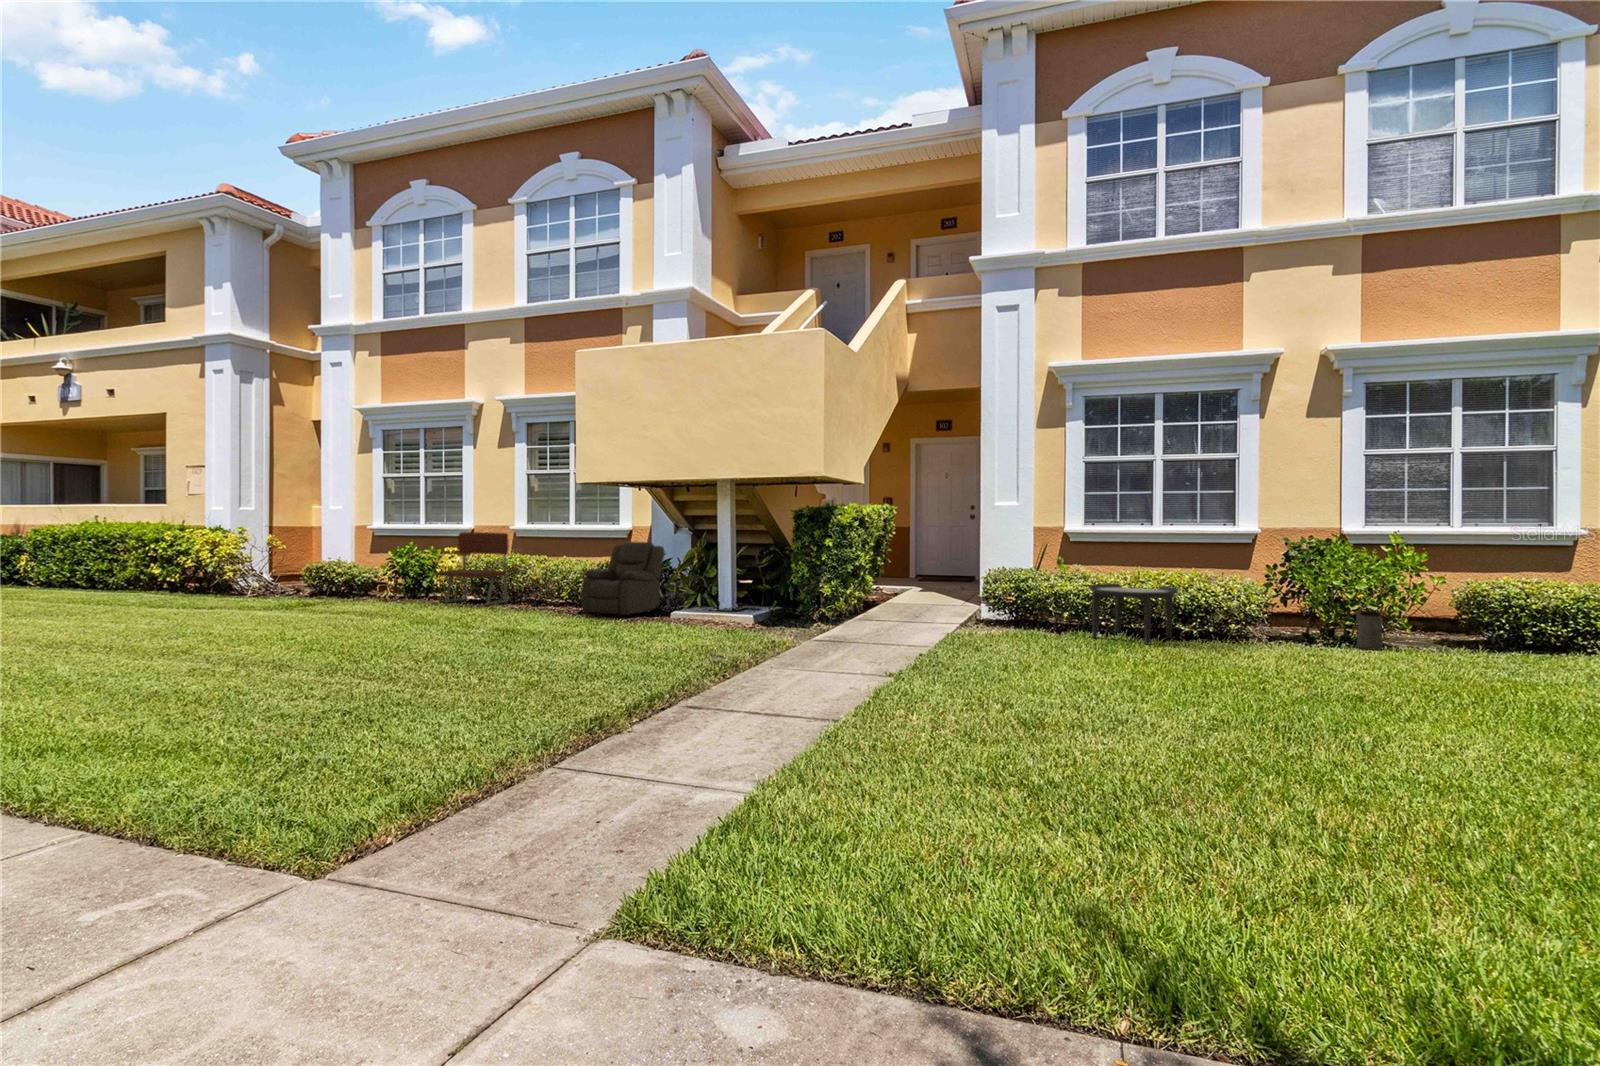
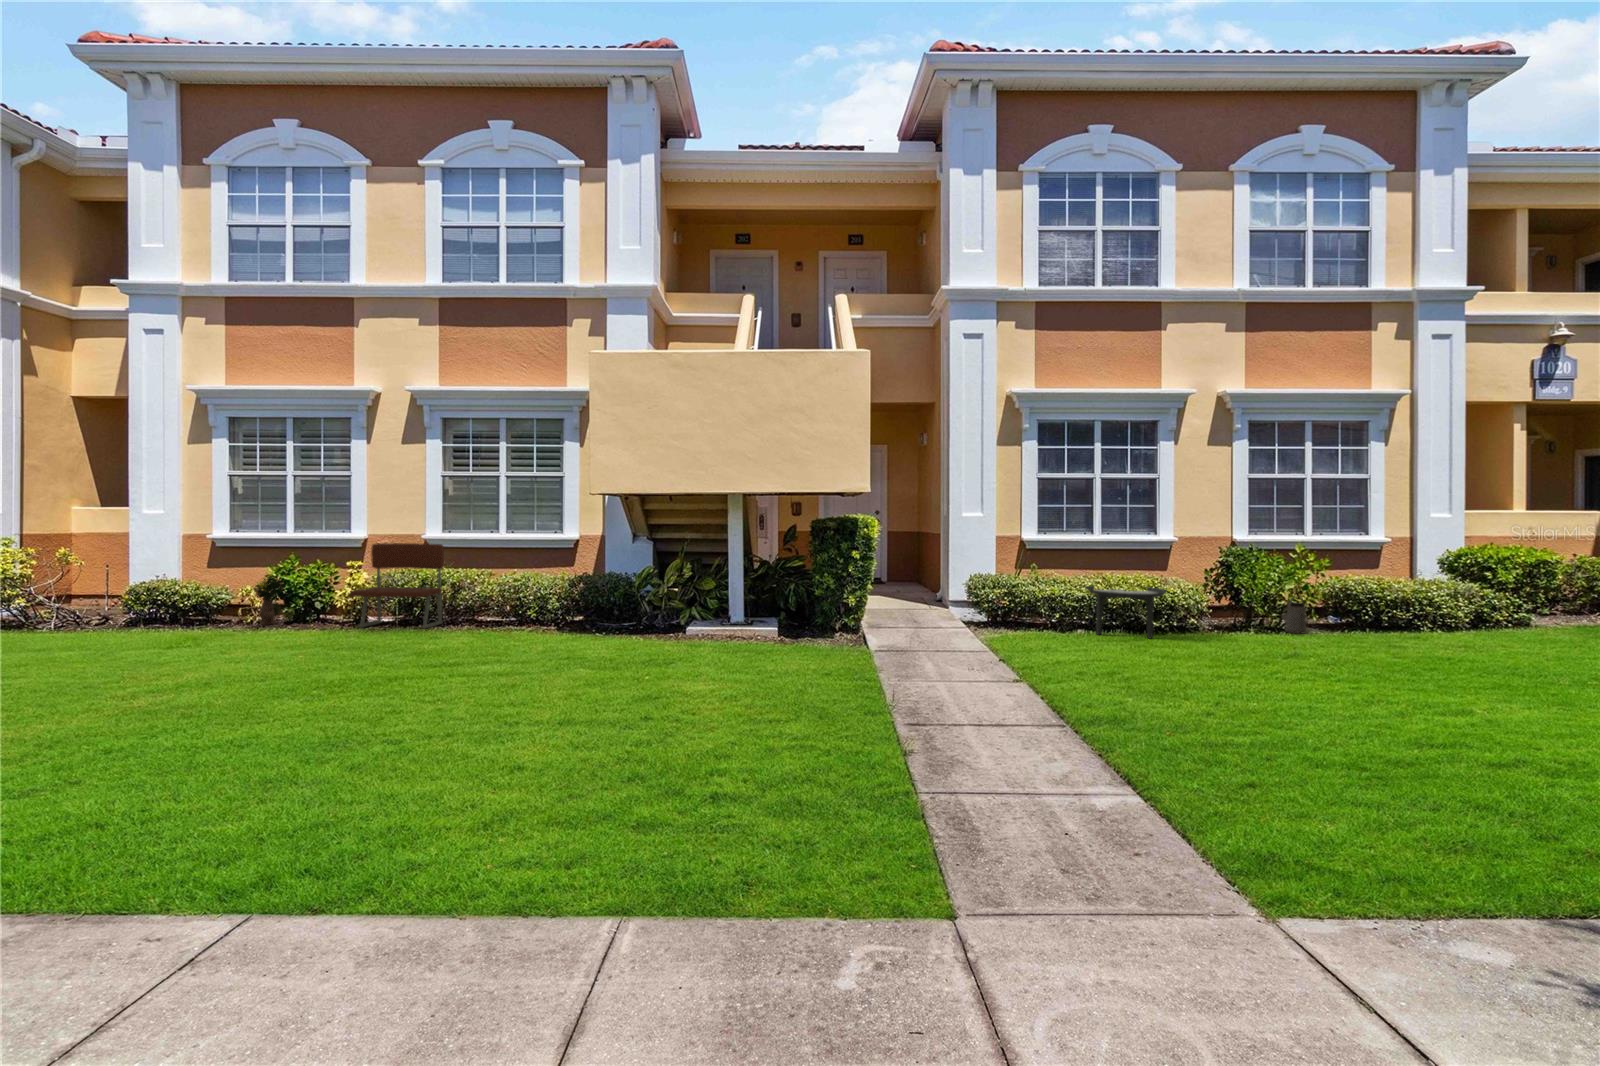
chair: present [581,542,665,617] -> none [571,553,654,637]
potted plant: none [377,558,412,598] -> present [254,577,293,625]

